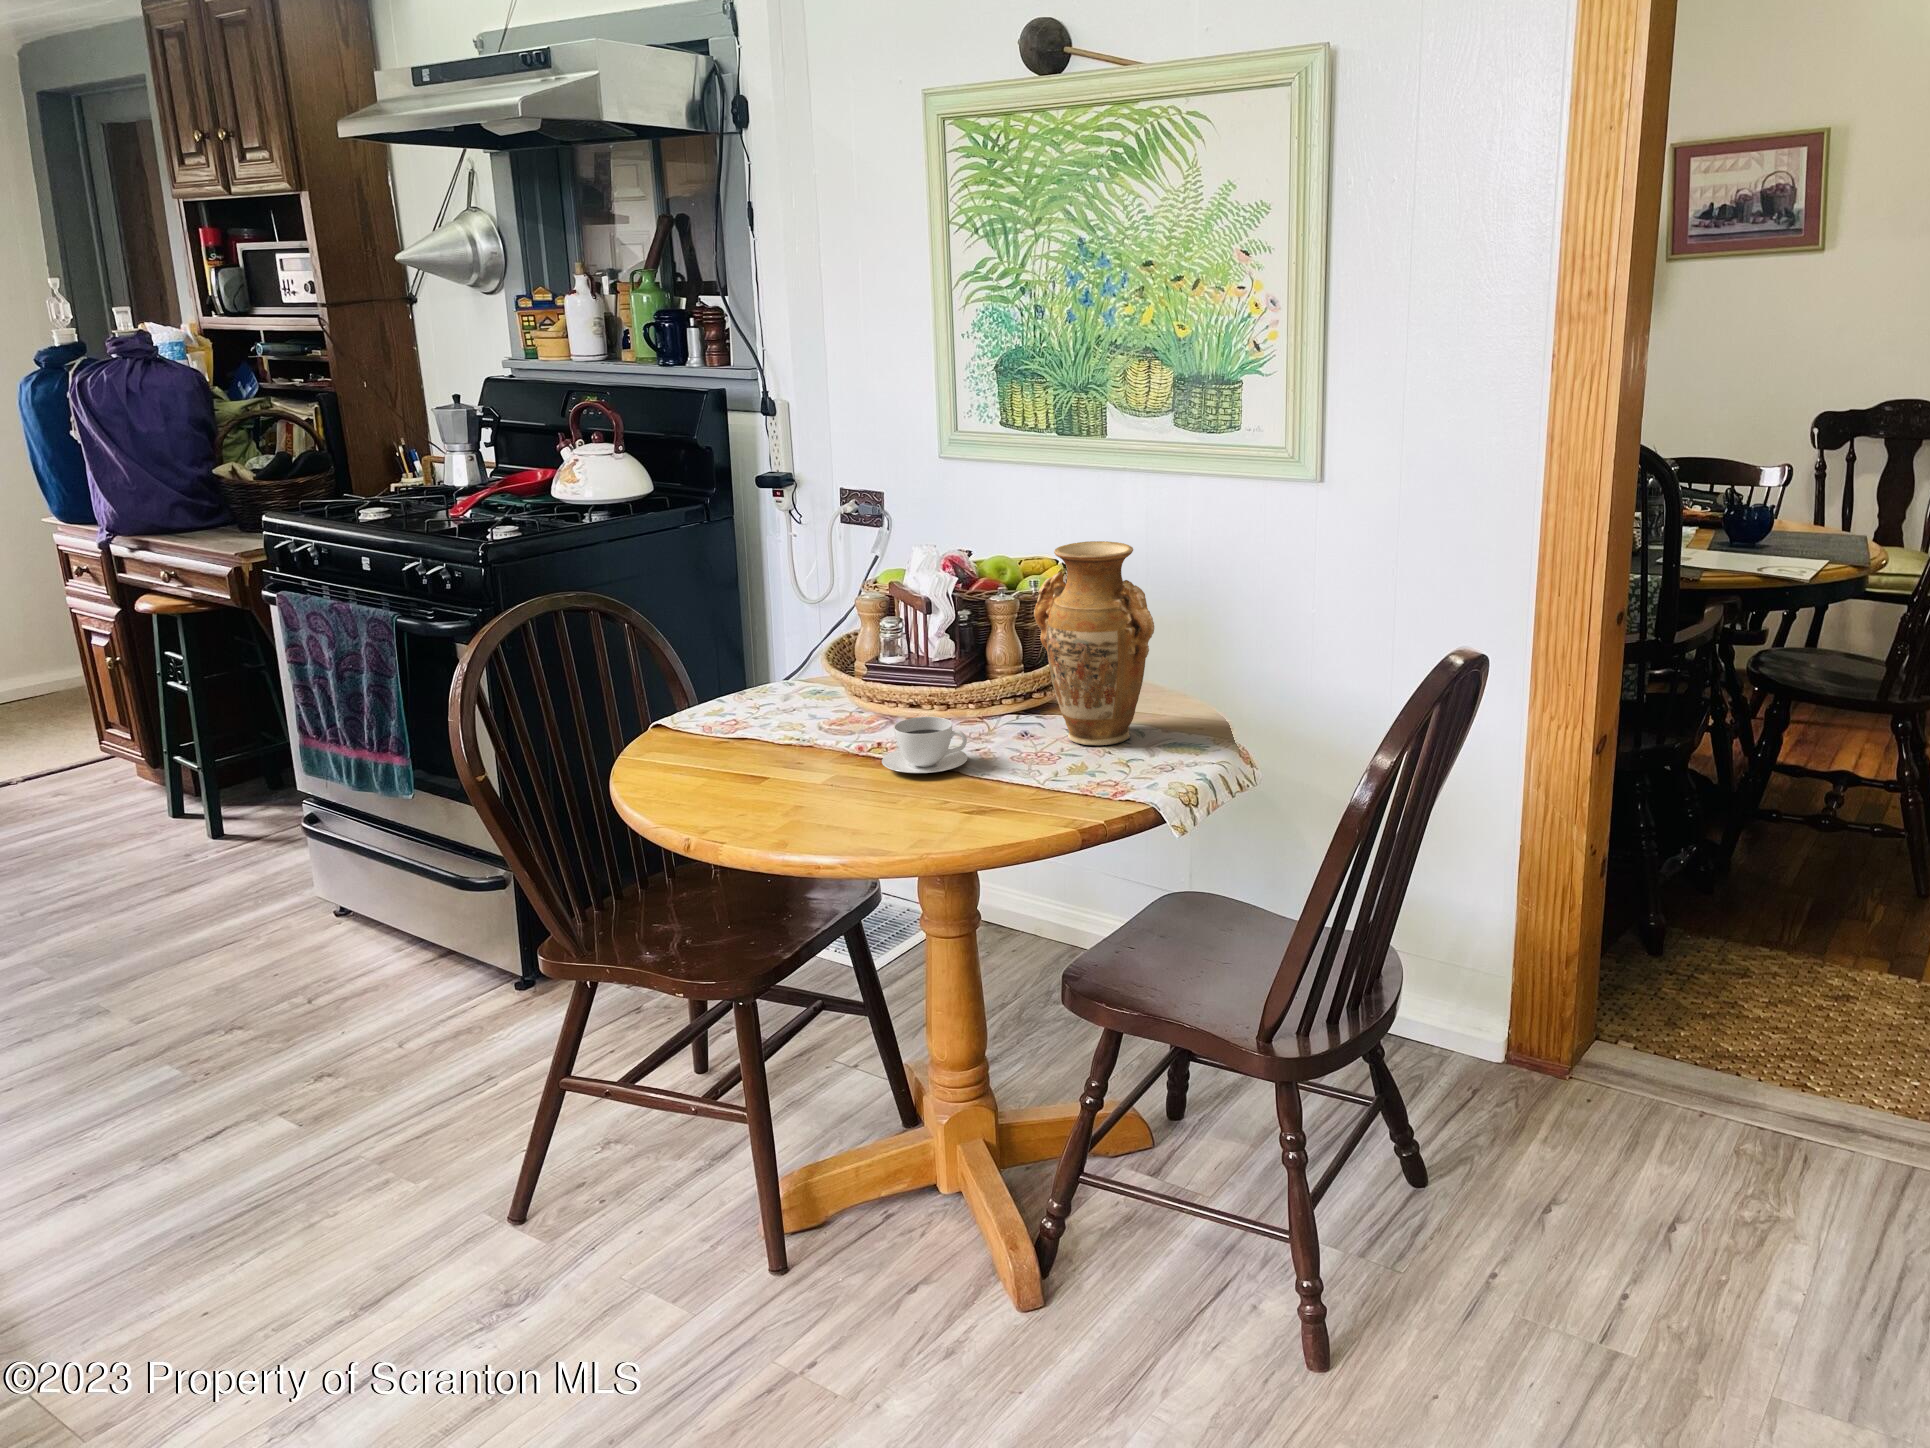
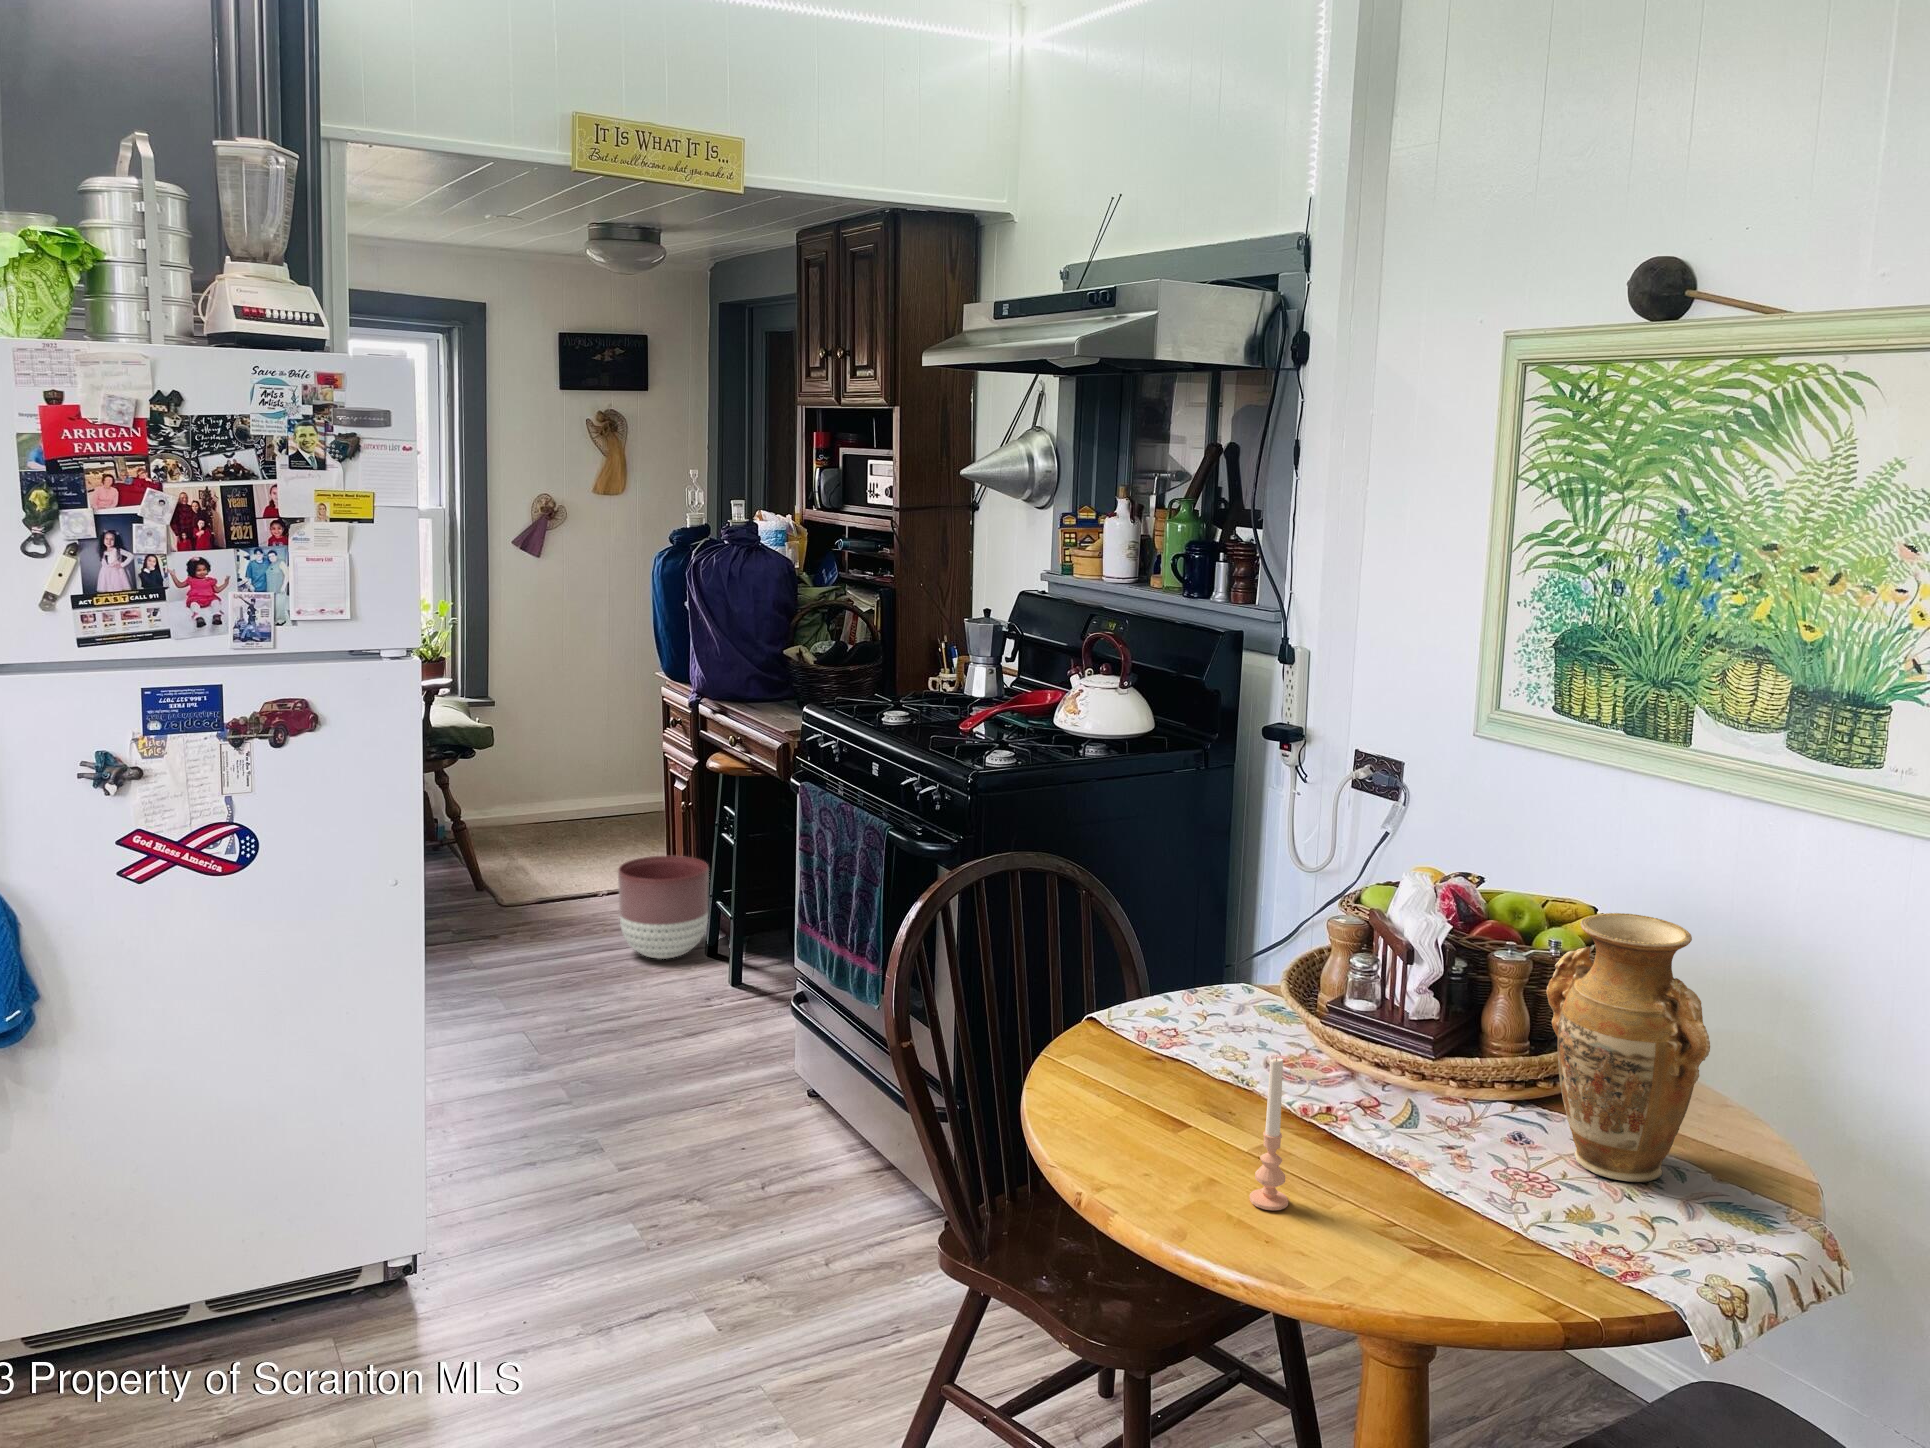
candle: none [833,685,865,813] -> present [1250,1057,1288,1210]
planter: none [46,714,170,827] -> present [618,856,709,959]
teacup: present [882,717,967,773] -> none [1325,1093,1433,1174]

